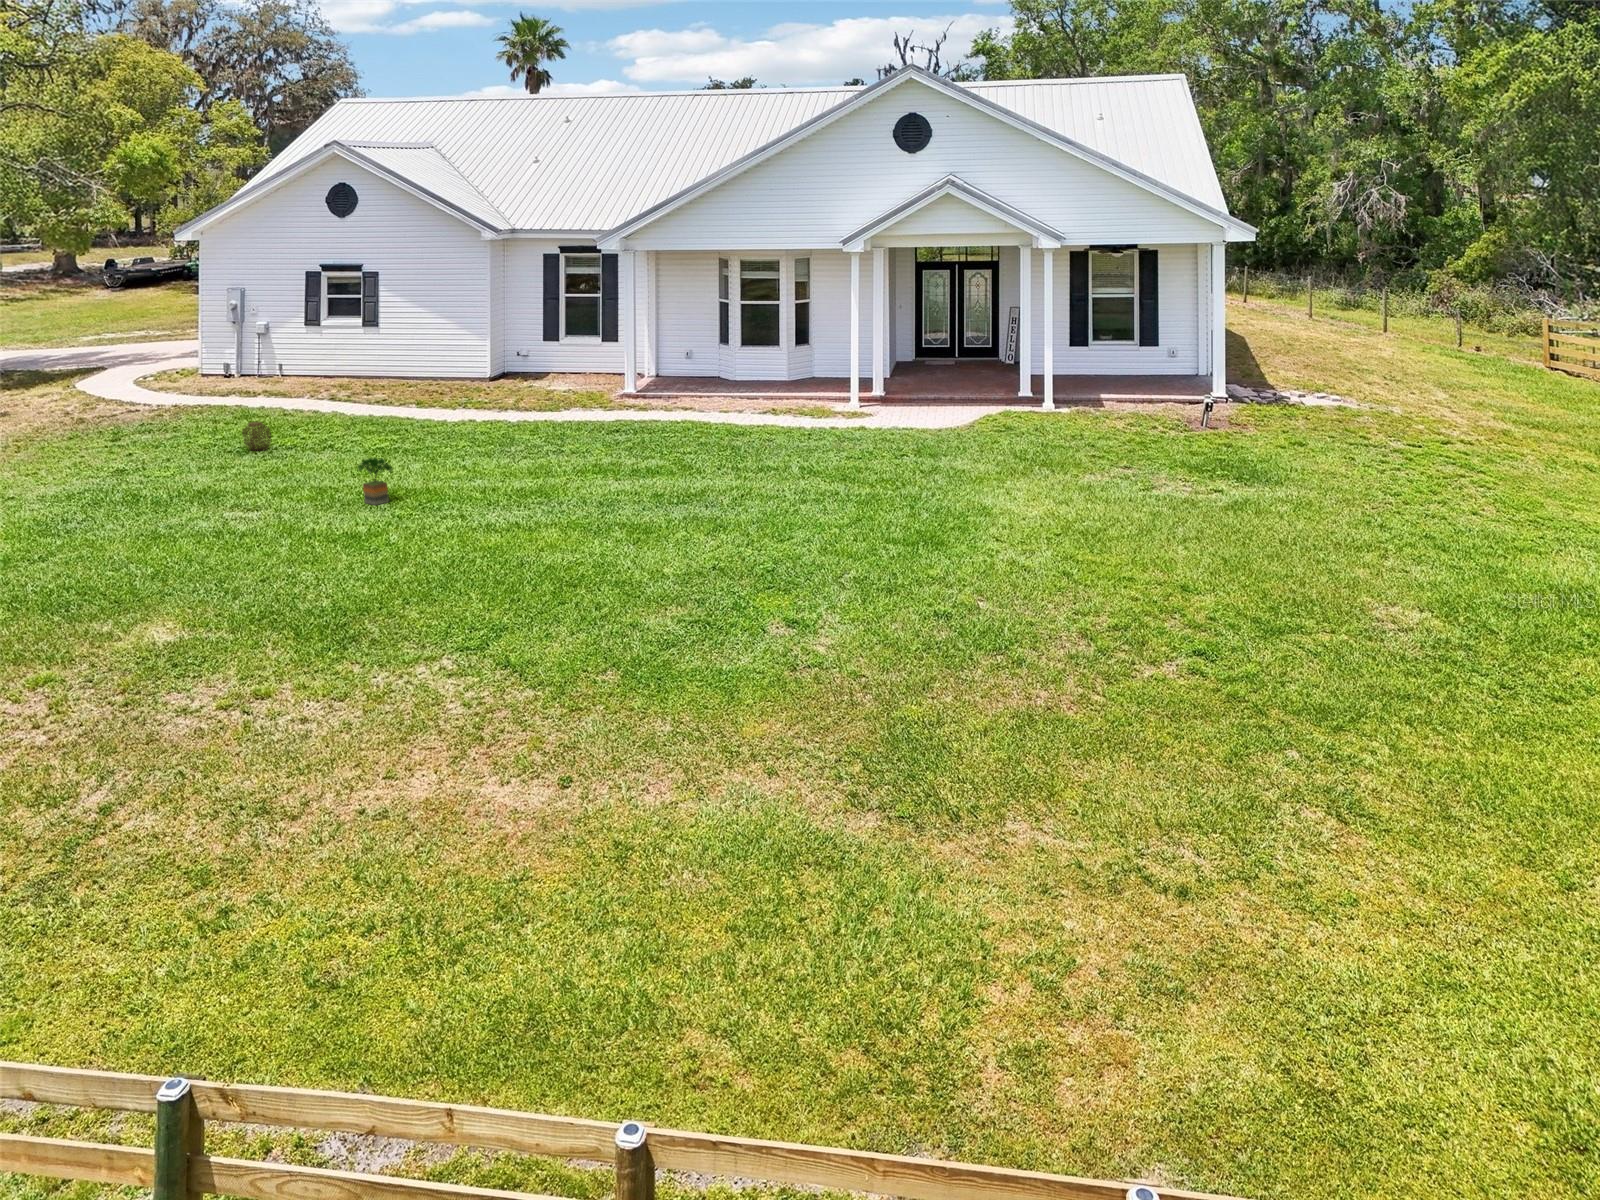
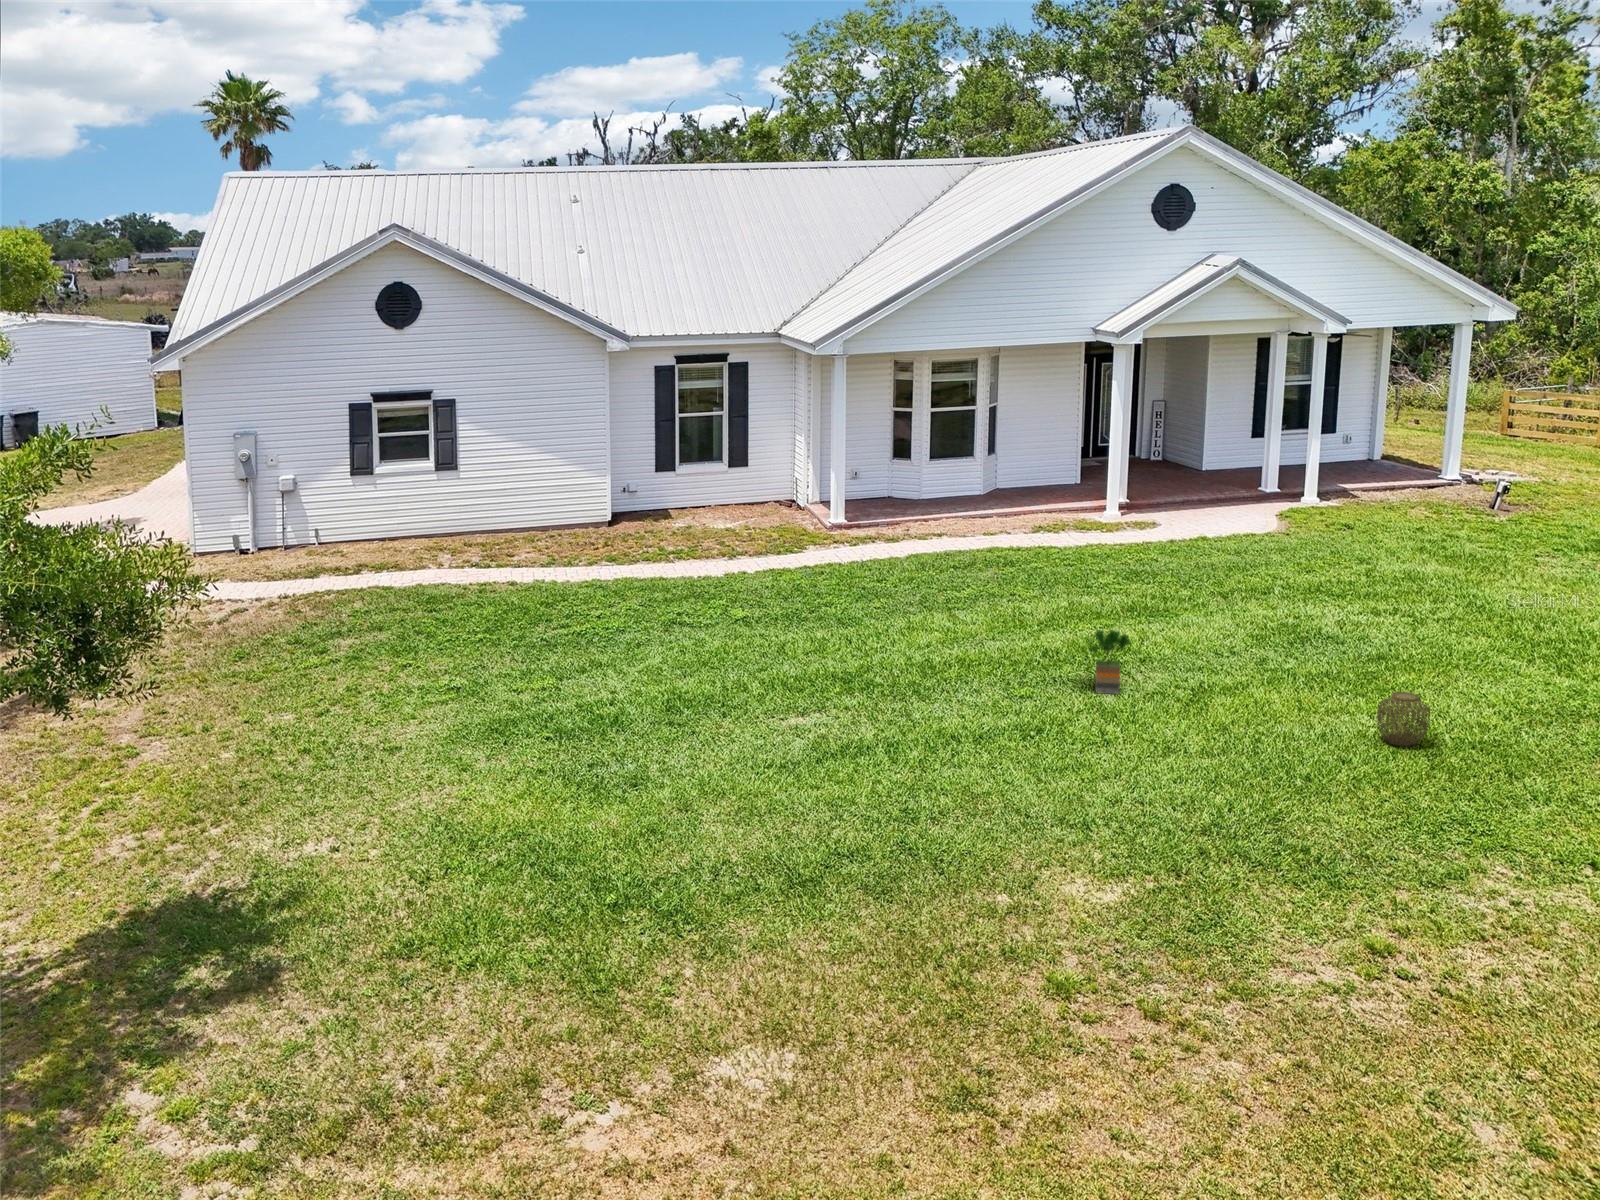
woven basket: present [242,422,271,451] -> present [1377,692,1430,746]

